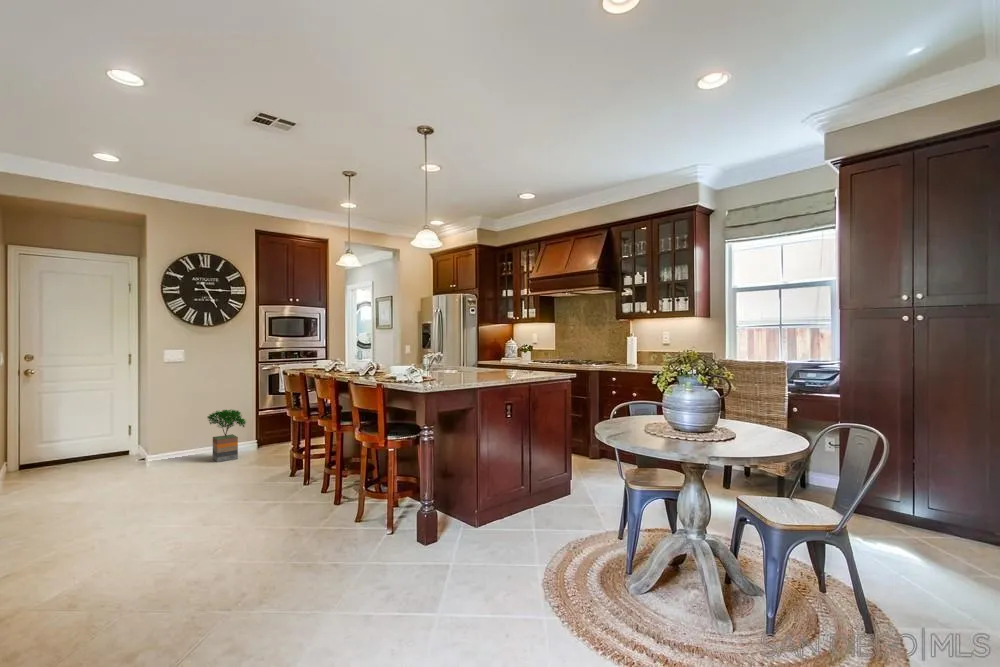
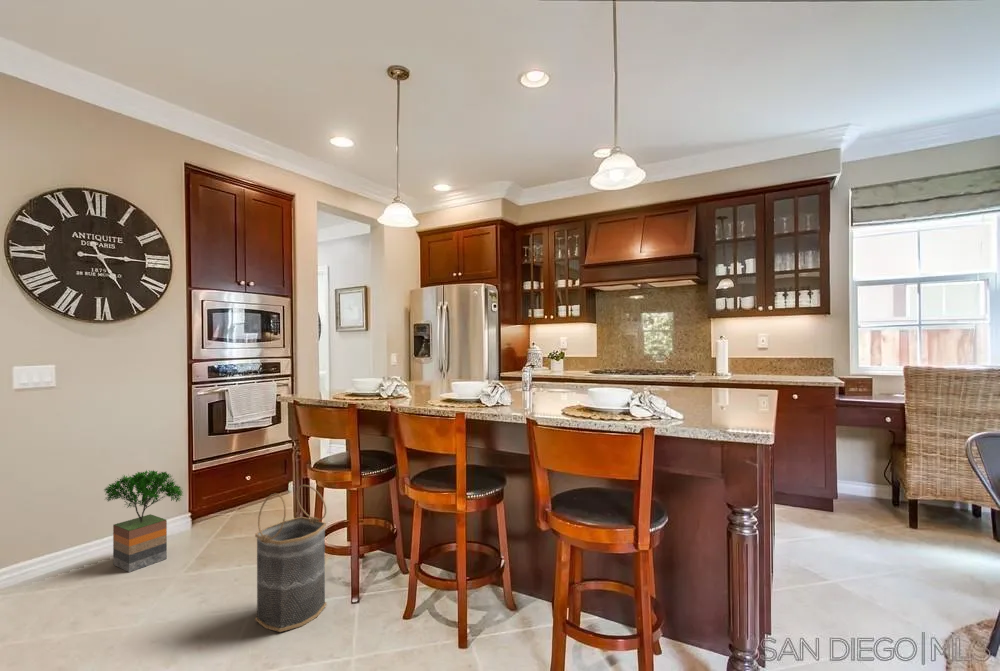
basket: none [256,416,292,488] -> present [255,485,326,632]

